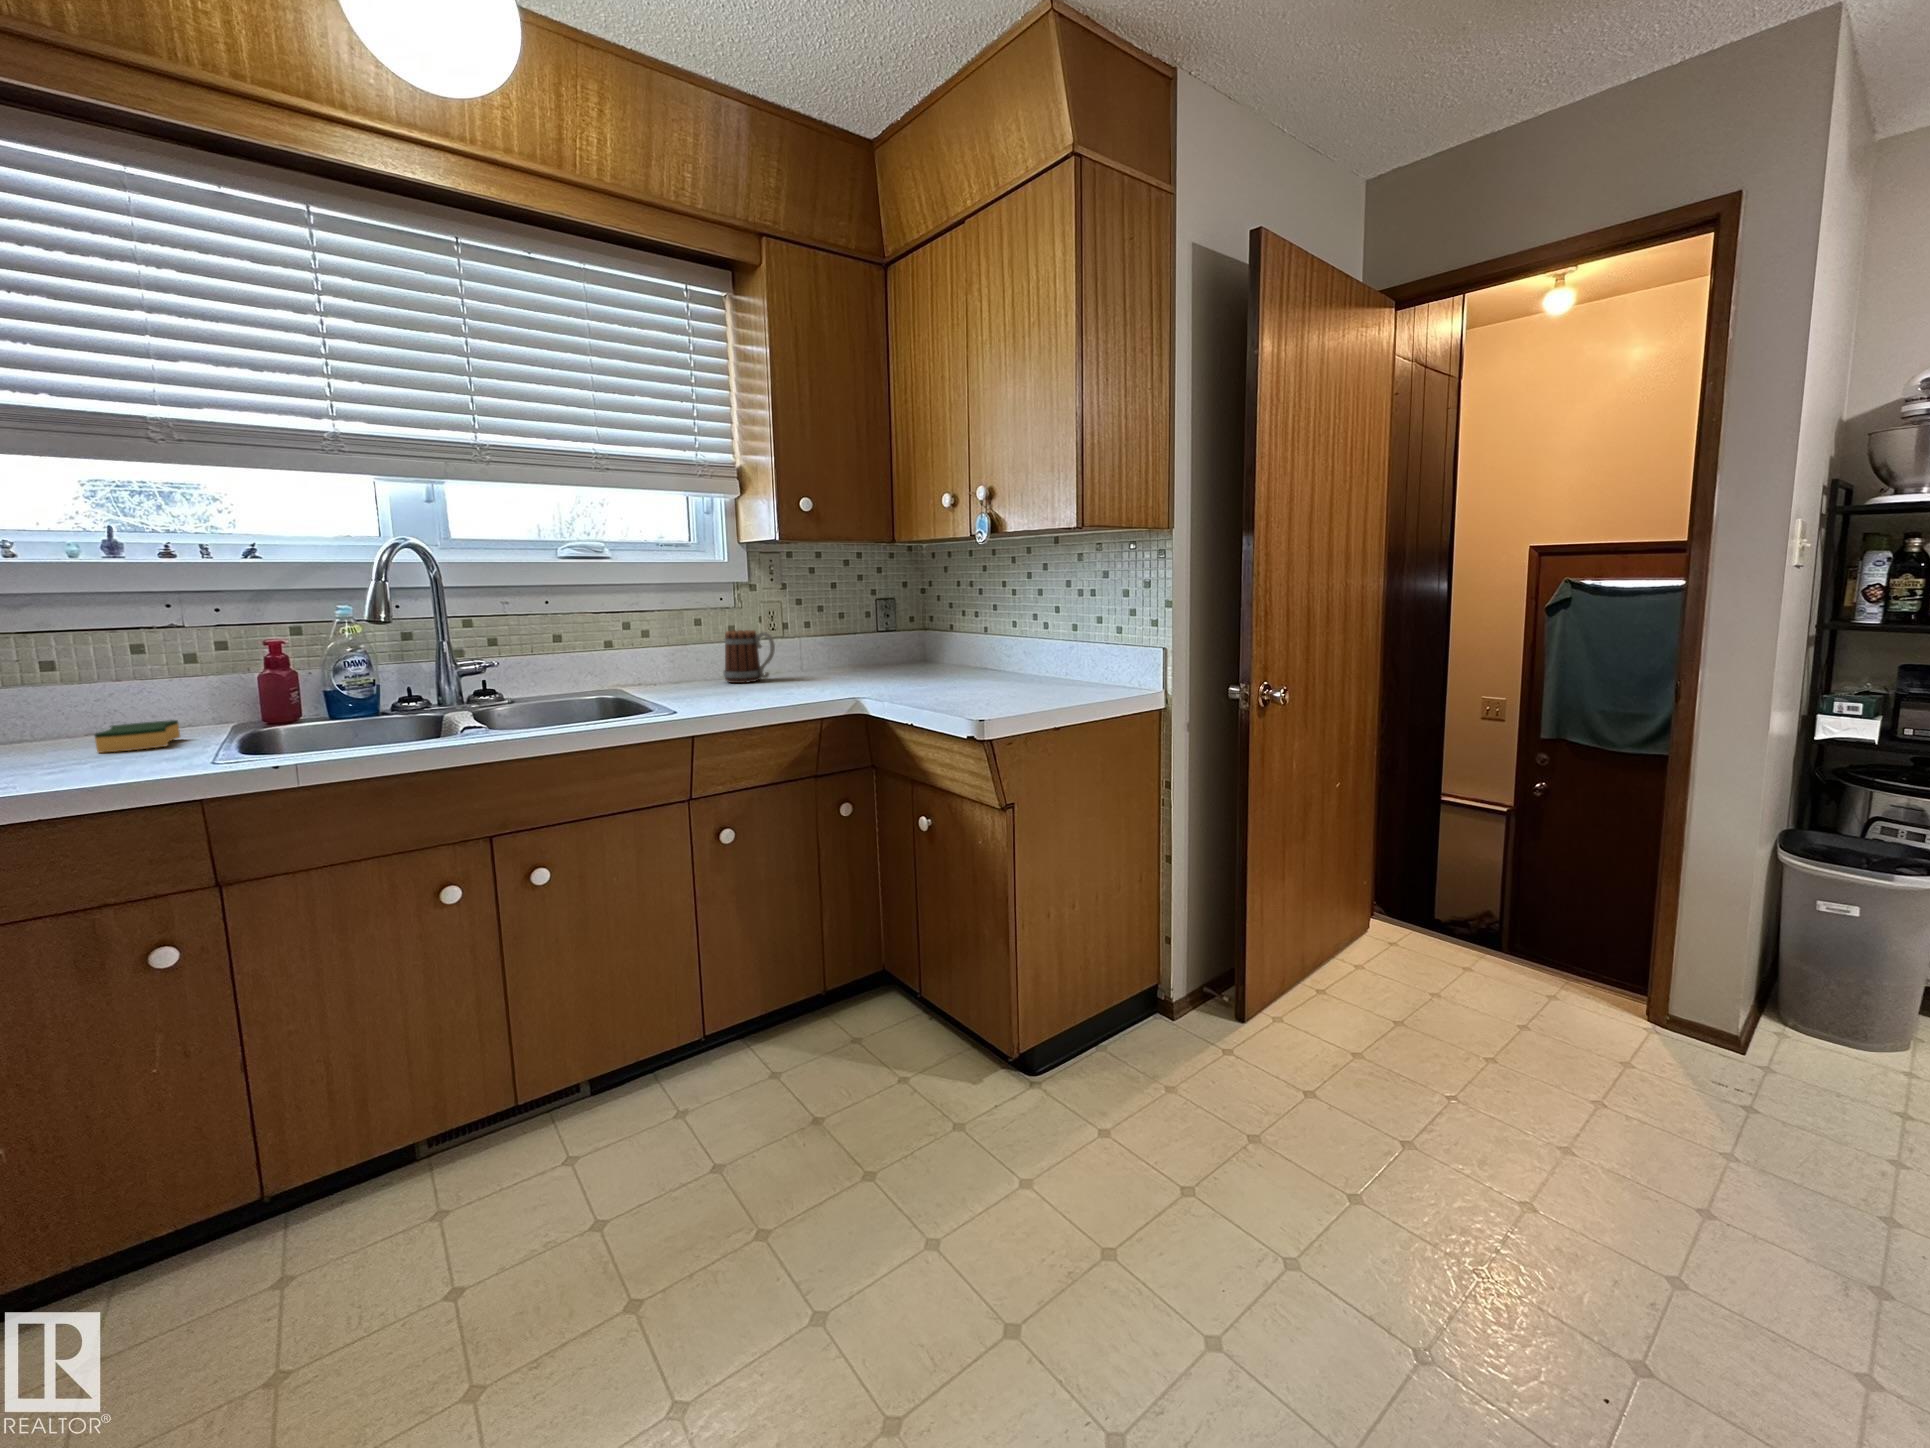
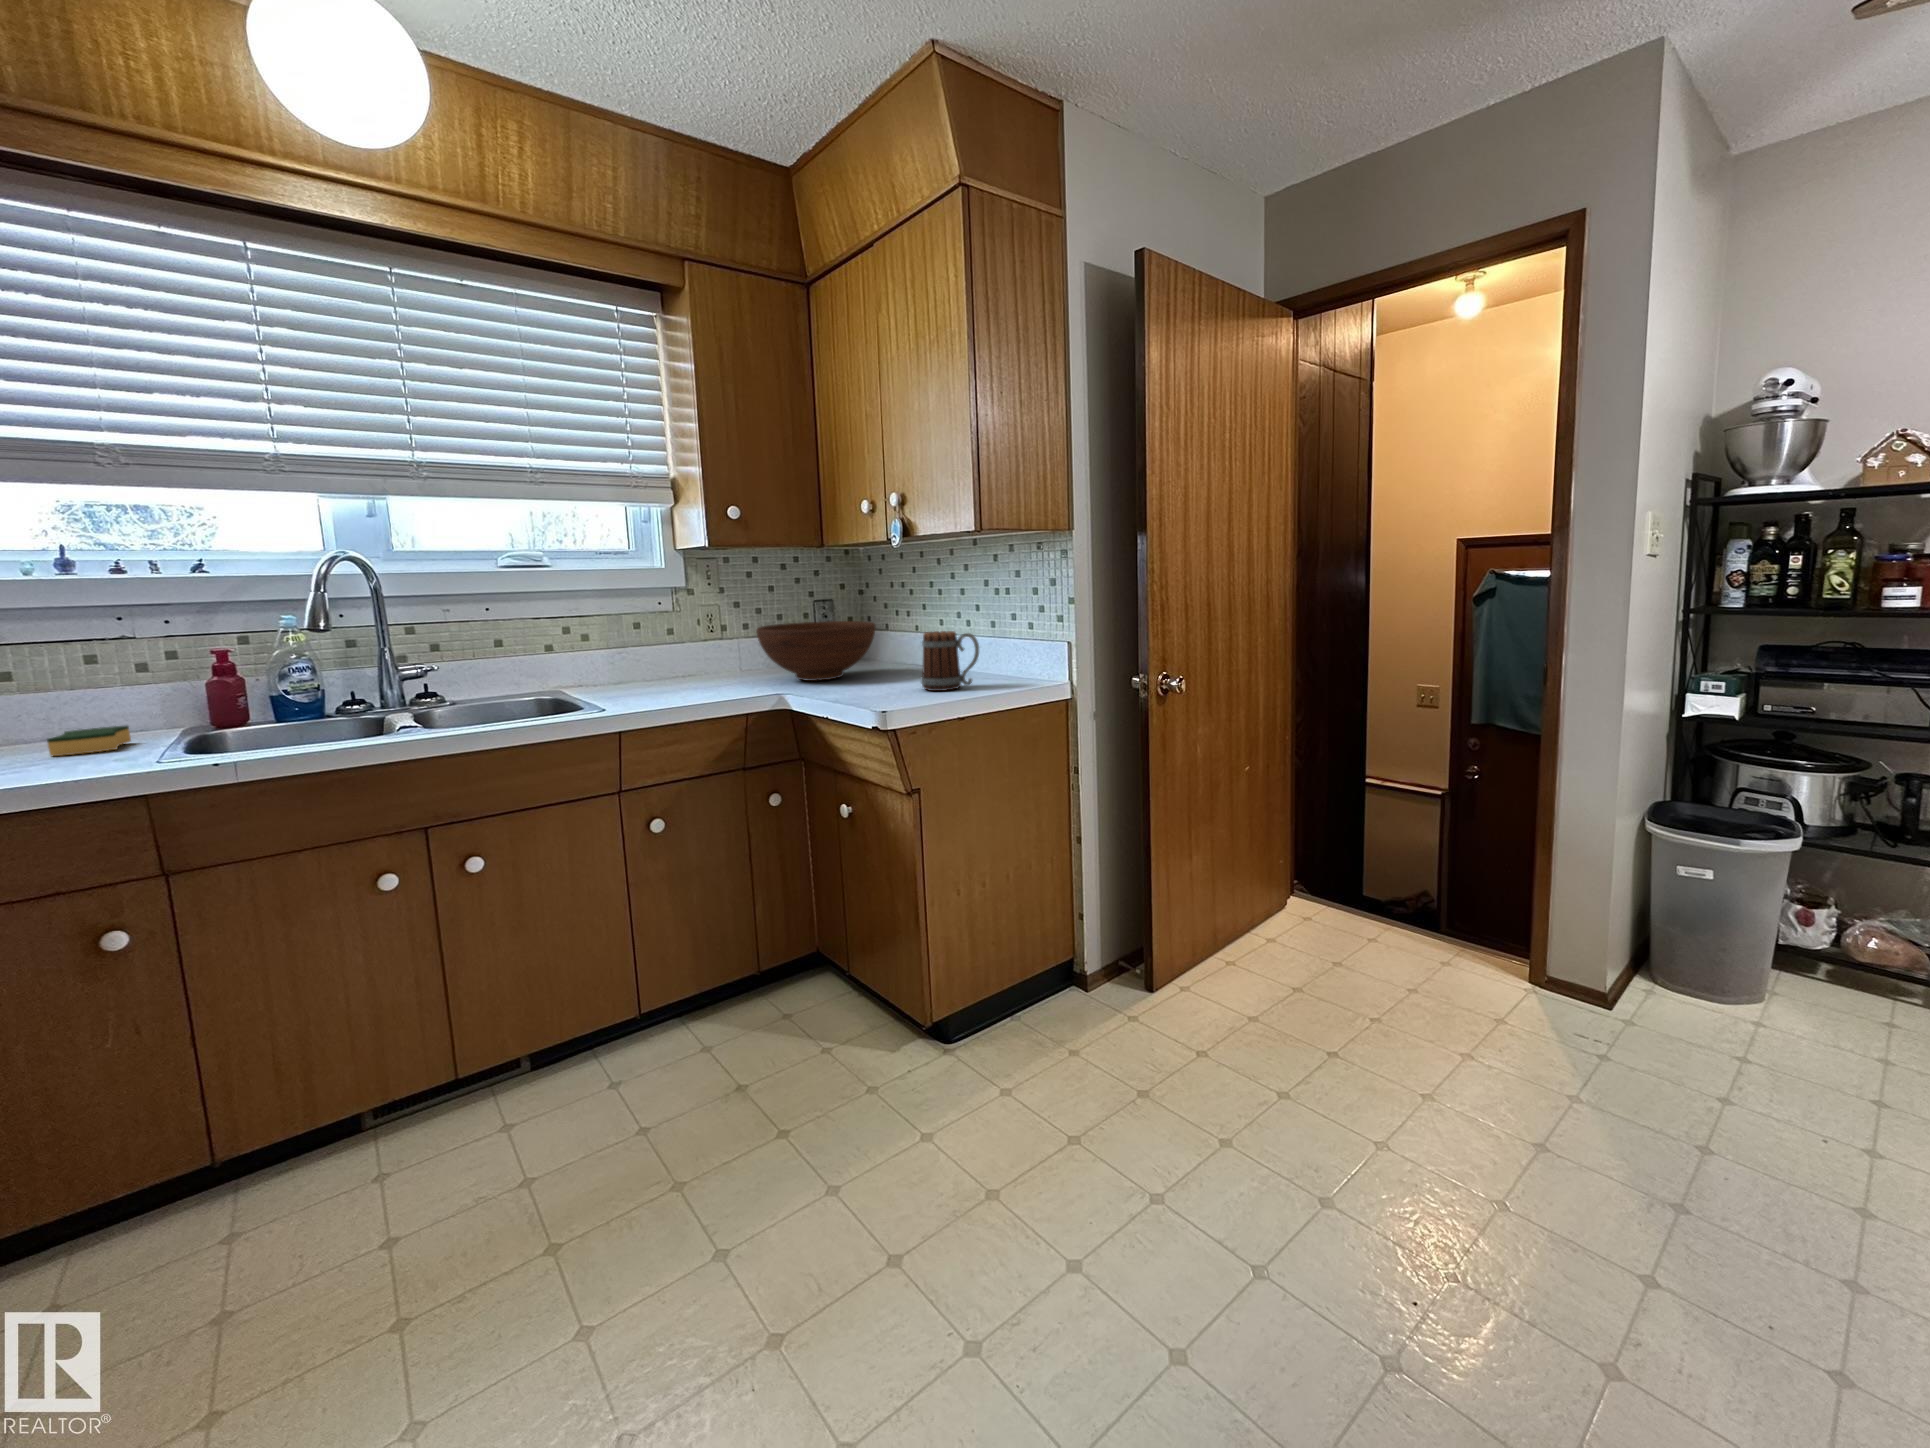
fruit bowl: none [827,621,950,683] -> present [756,621,876,681]
mug: present [723,630,775,683] -> present [921,631,979,691]

